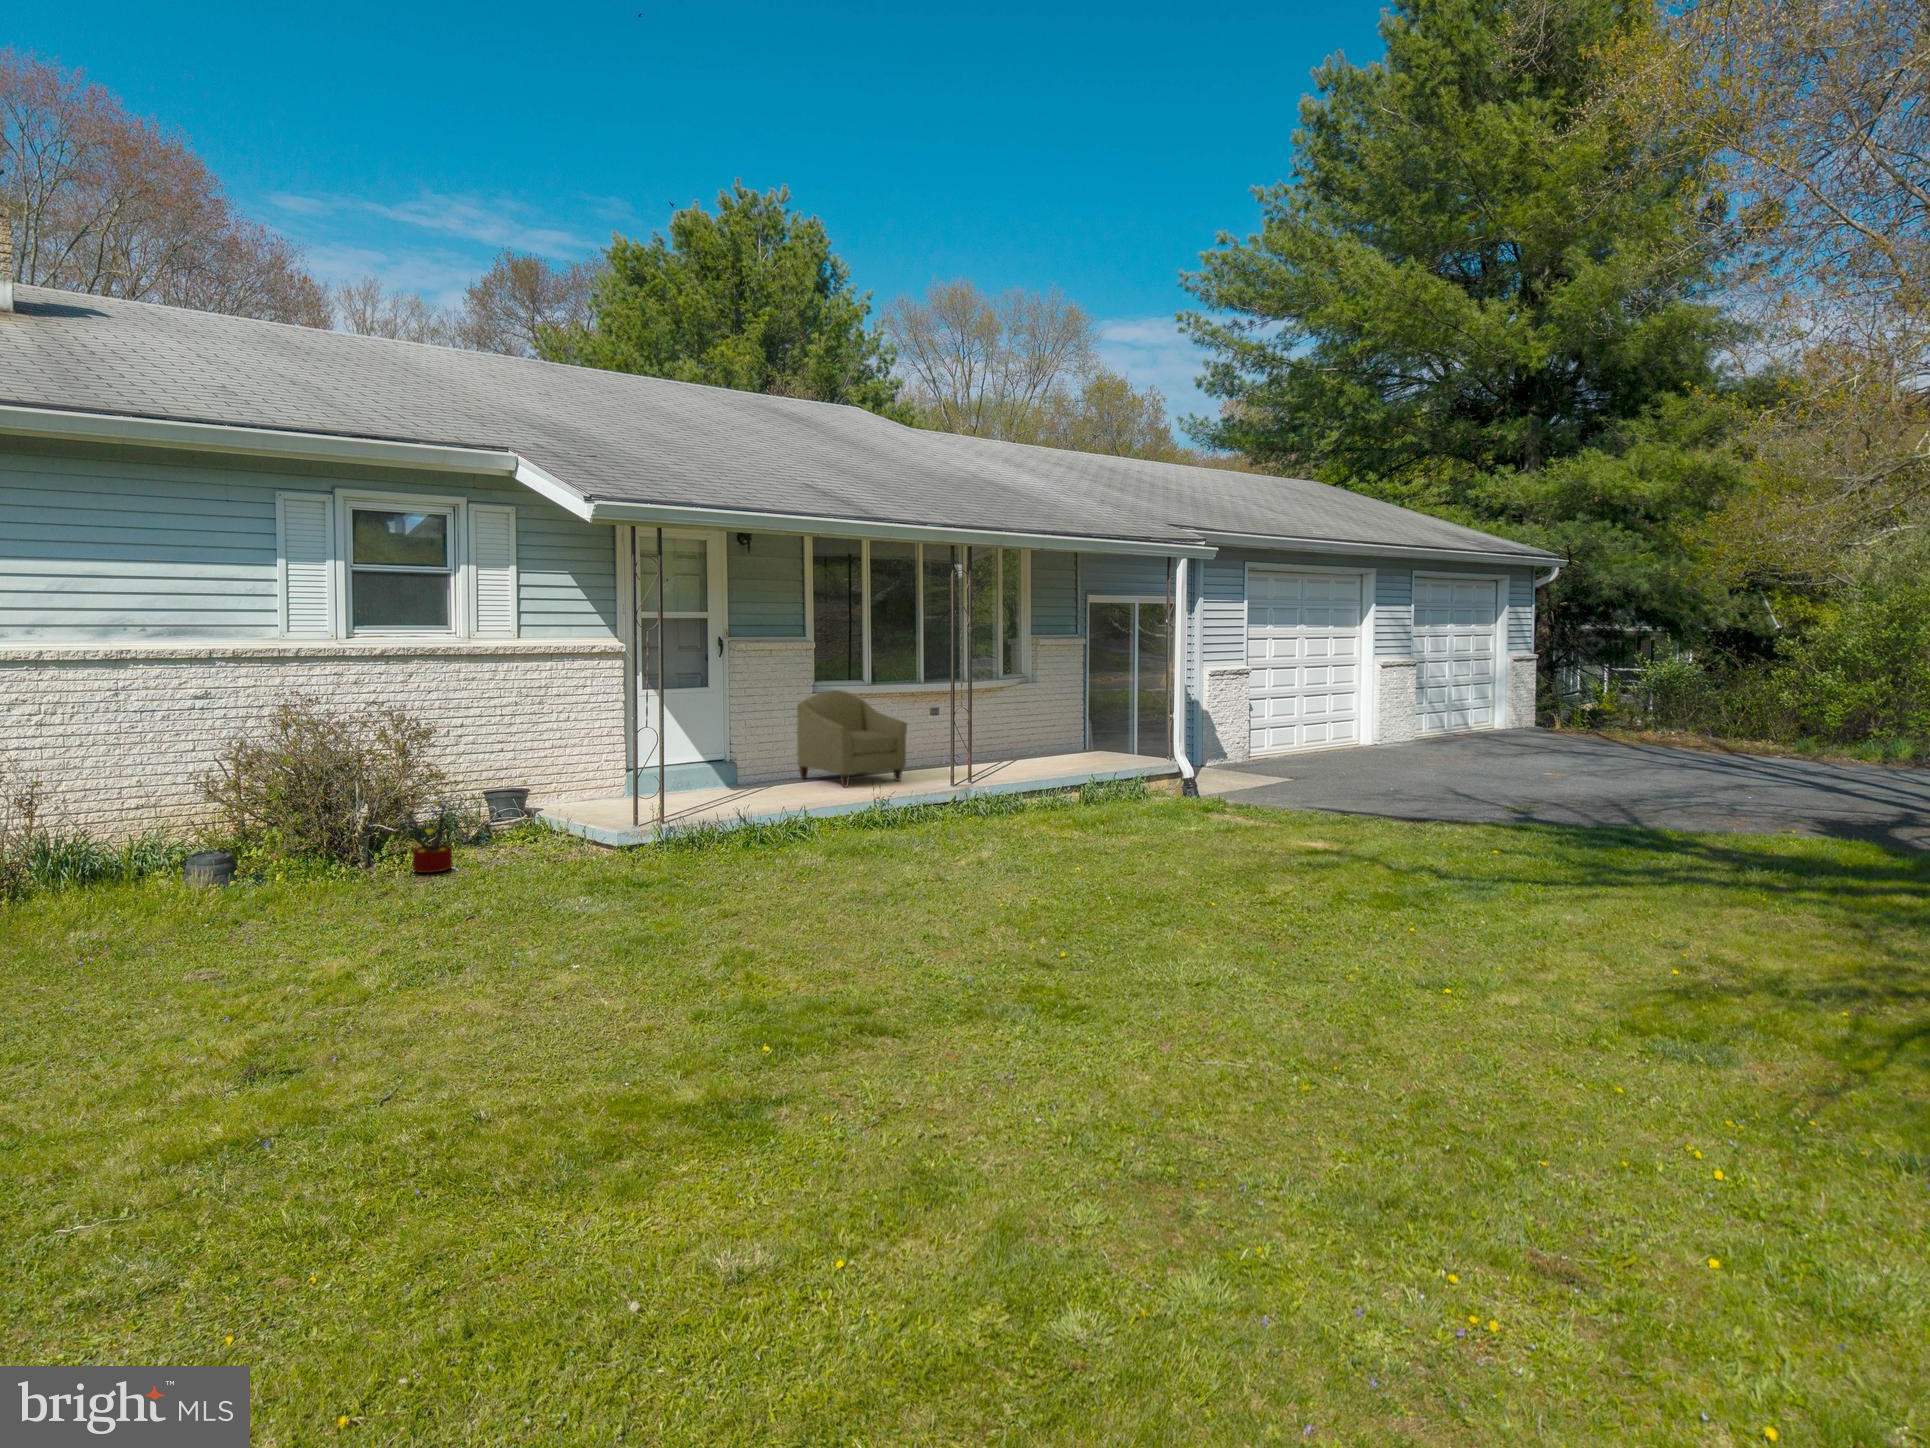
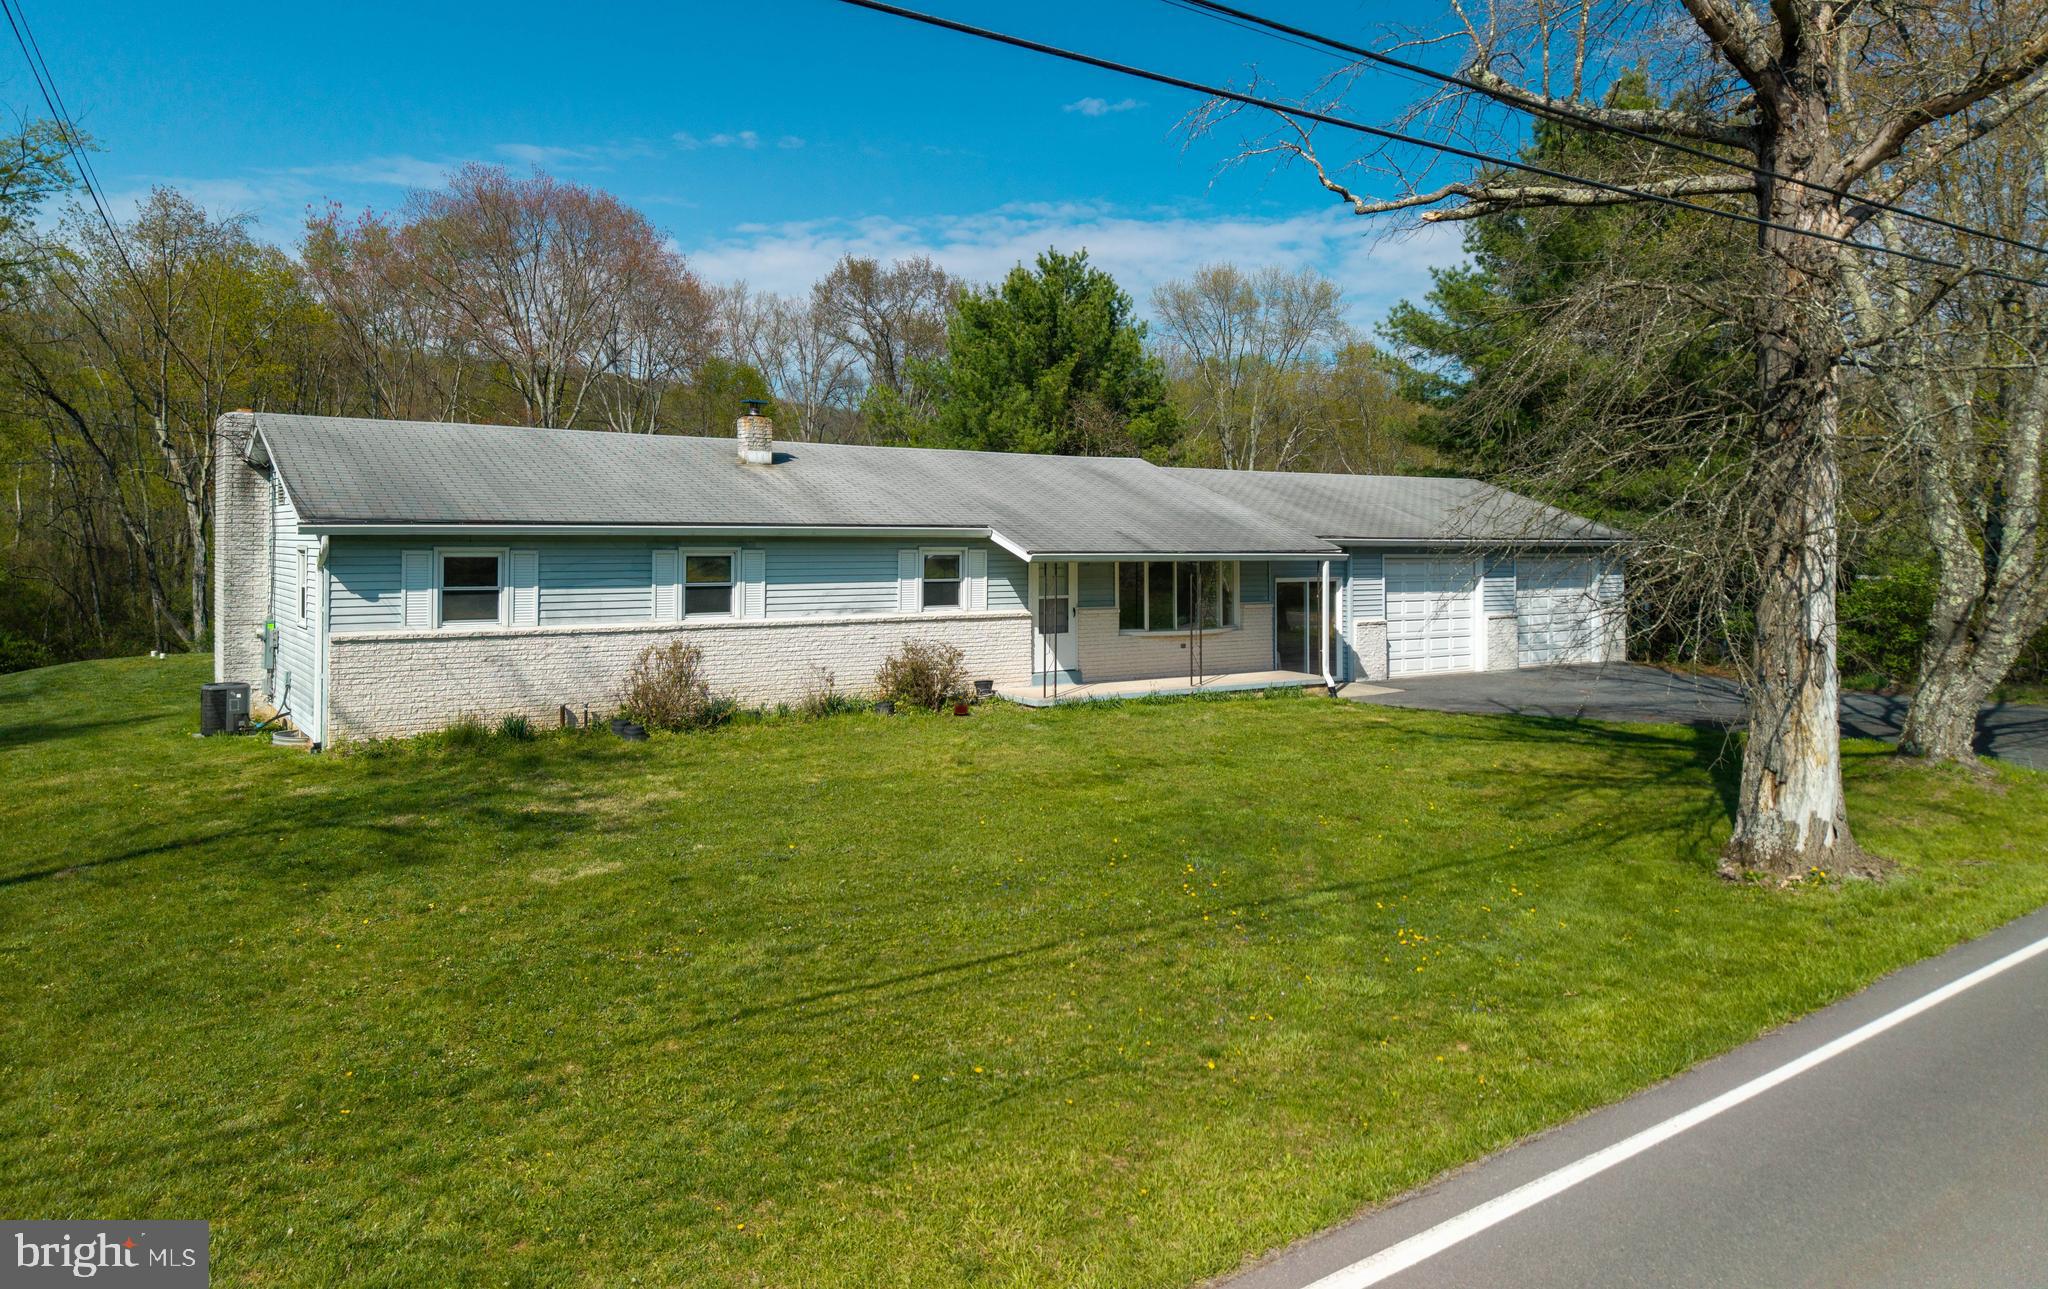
chair: present [797,690,907,787] -> none [1112,635,1169,686]

